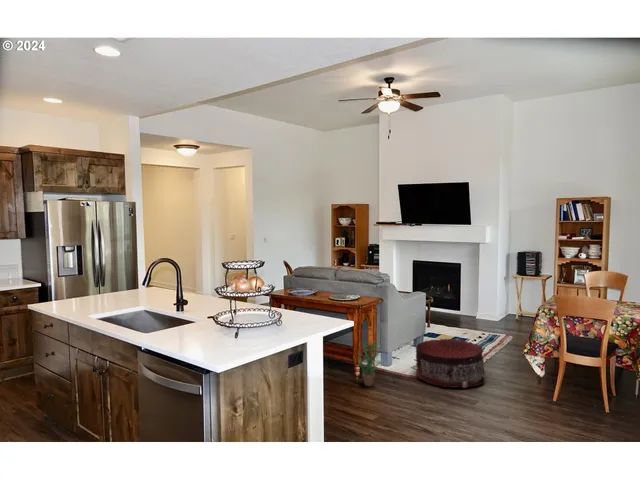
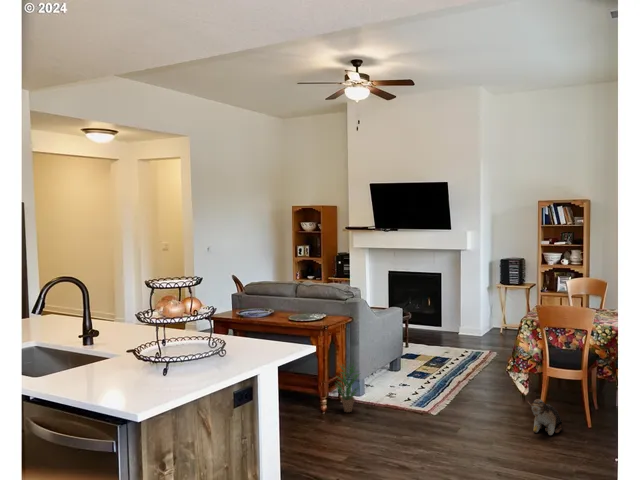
pouf: present [416,339,485,388] -> none [396,357,468,409]
plush toy: none [544,384,578,421] -> present [528,399,562,435]

